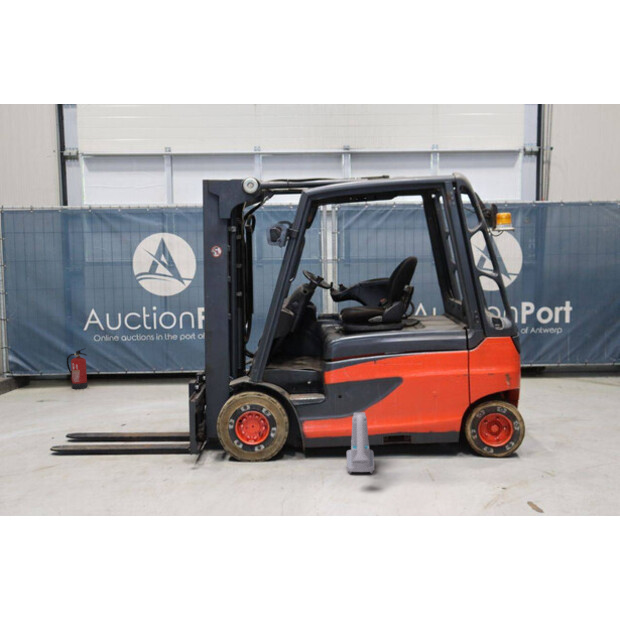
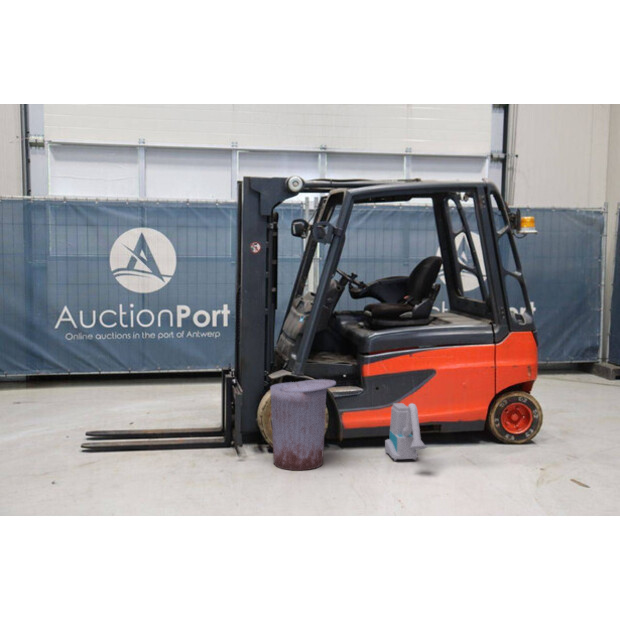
fire extinguisher: present [67,348,88,389] -> none [35,347,59,390]
trash can: none [219,387,285,481] -> present [270,379,336,470]

